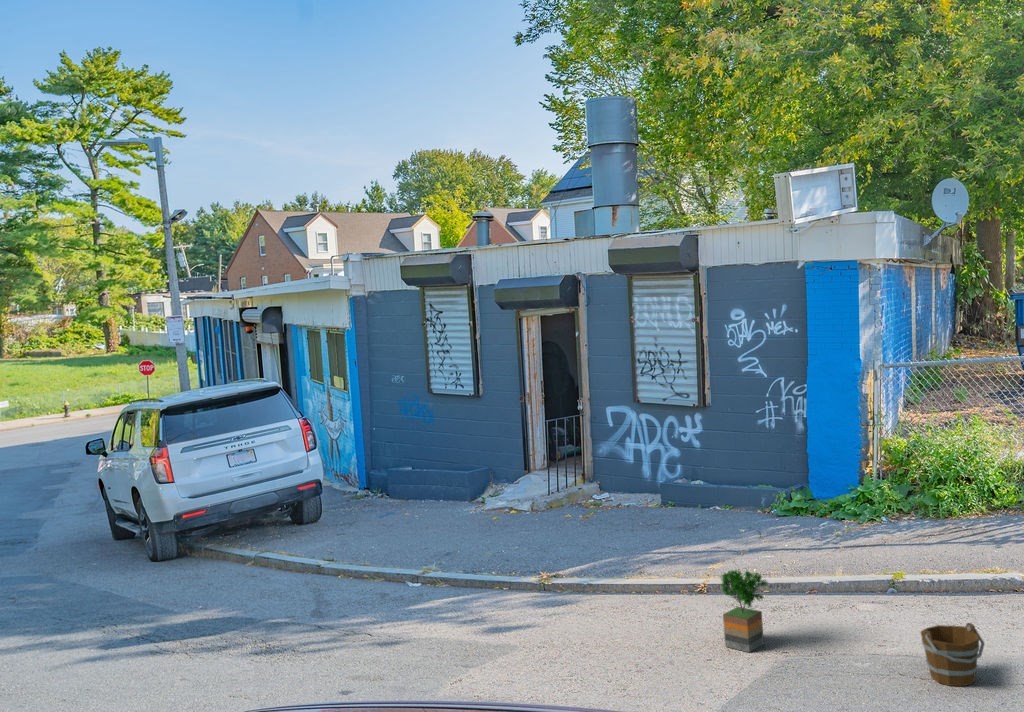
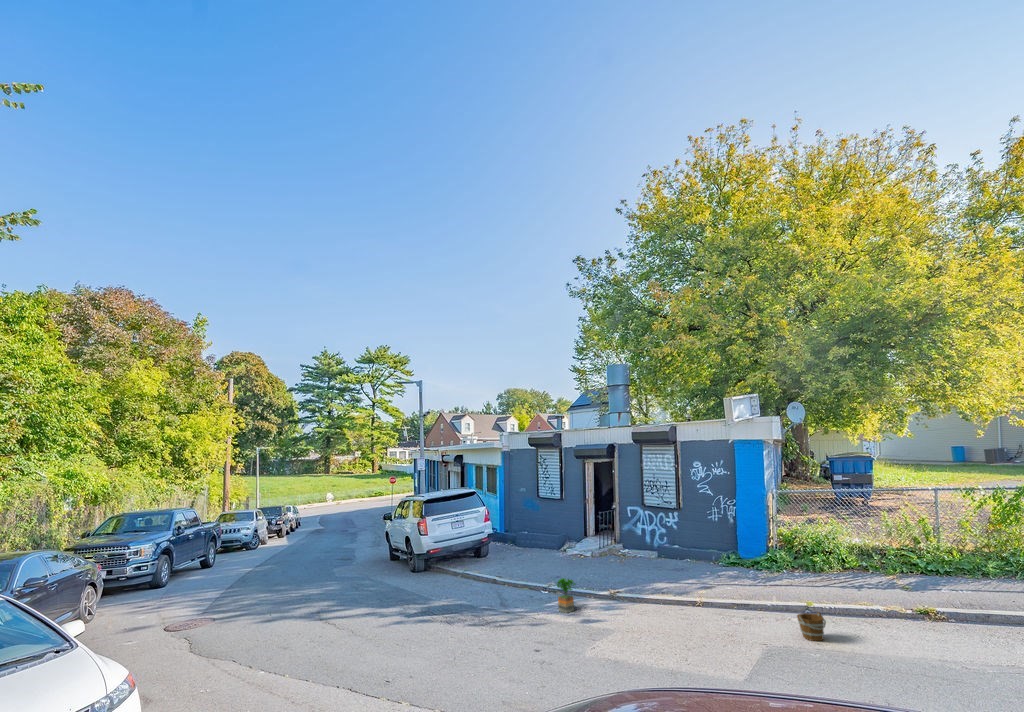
potted tree: present [721,570,768,652] -> present [557,578,575,613]

